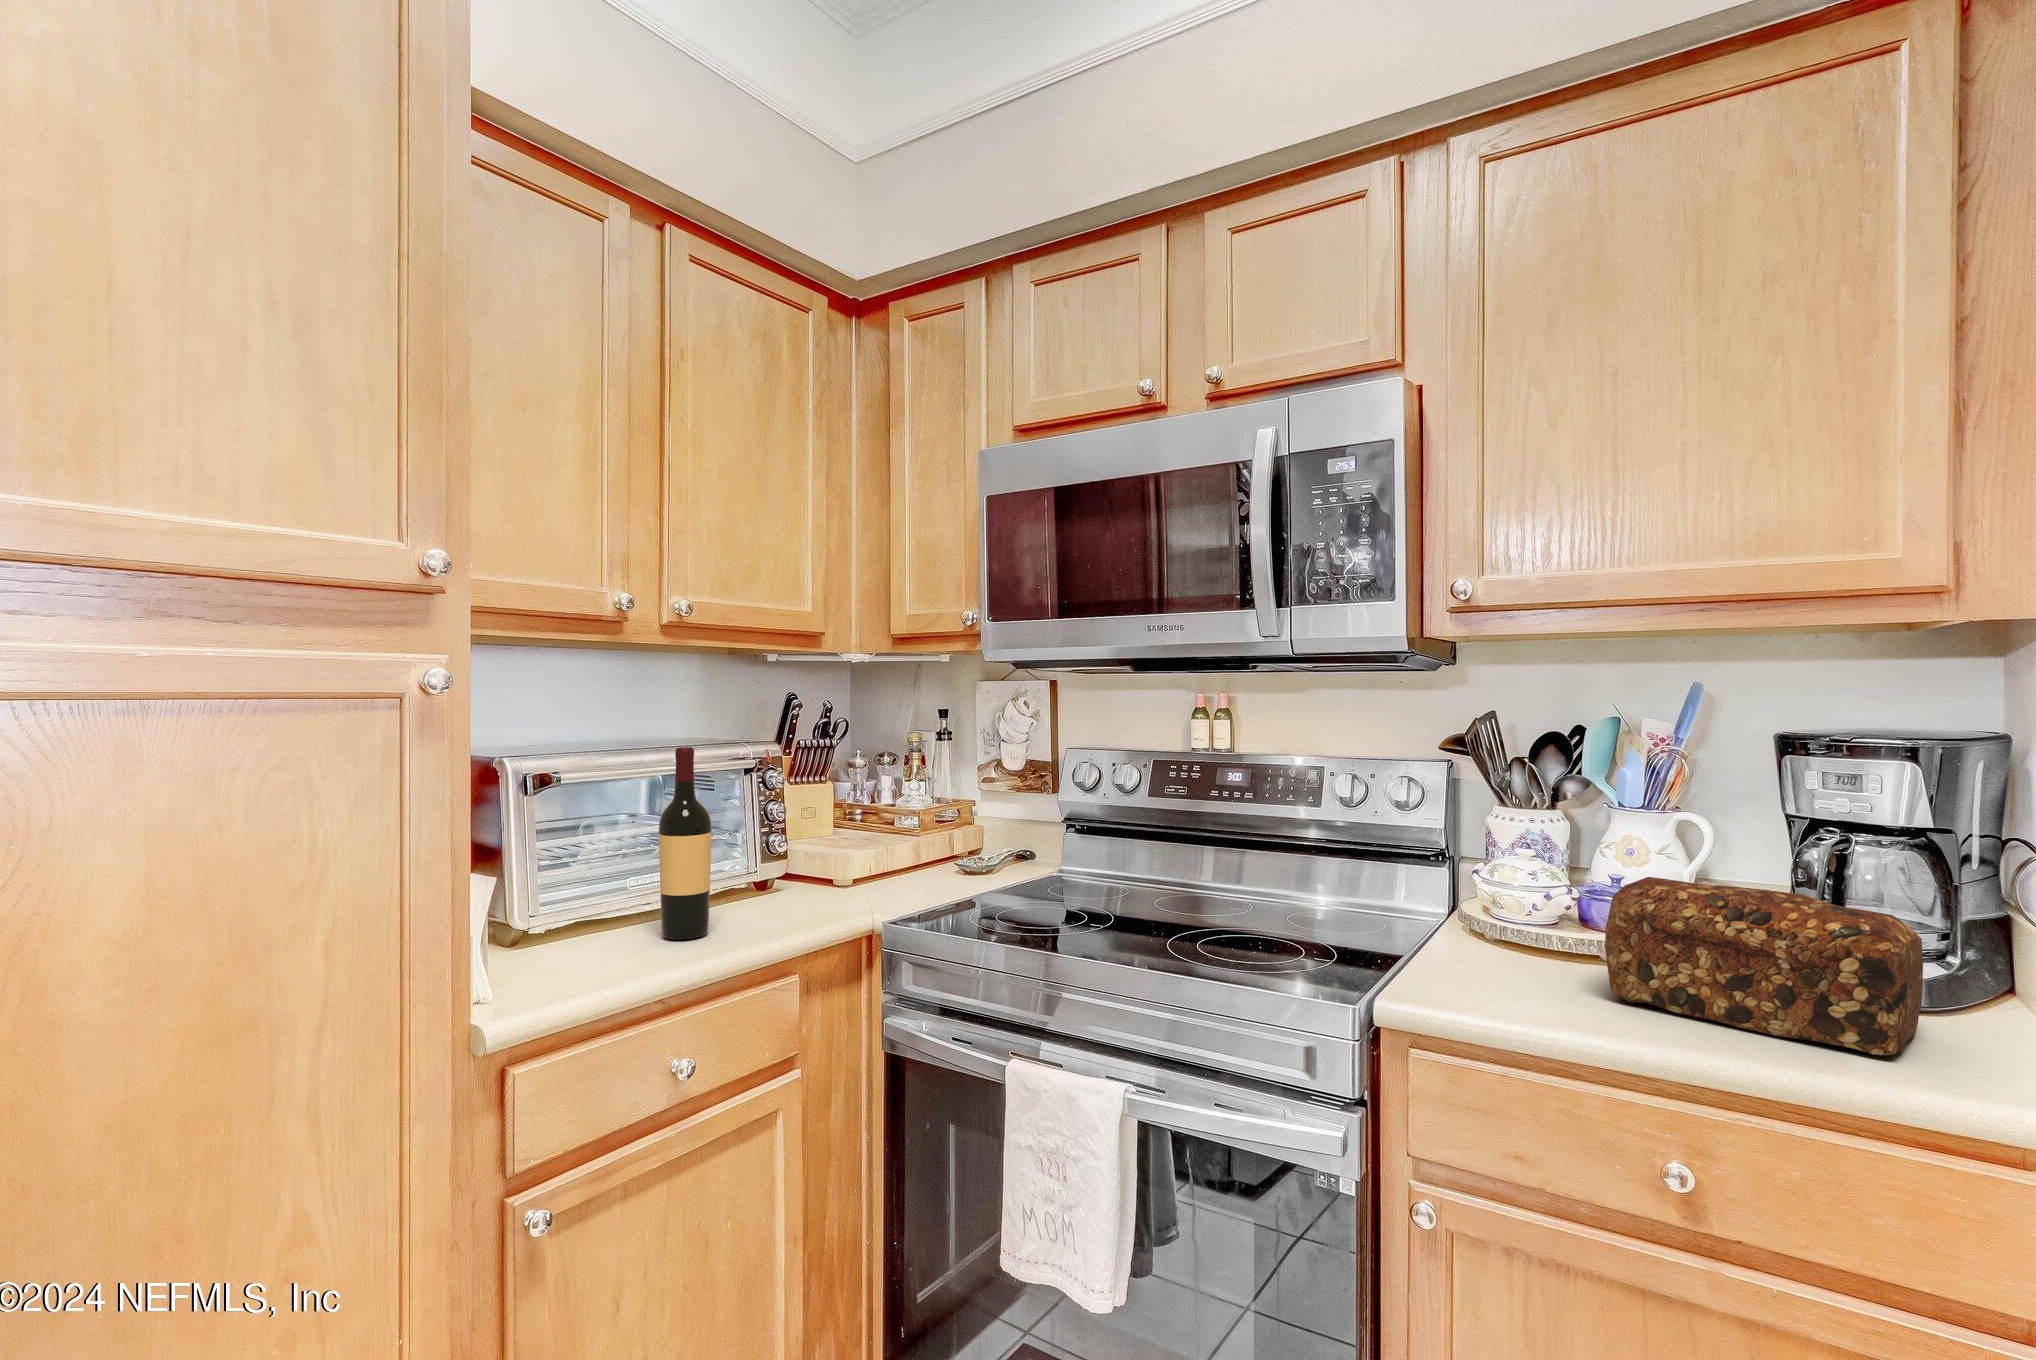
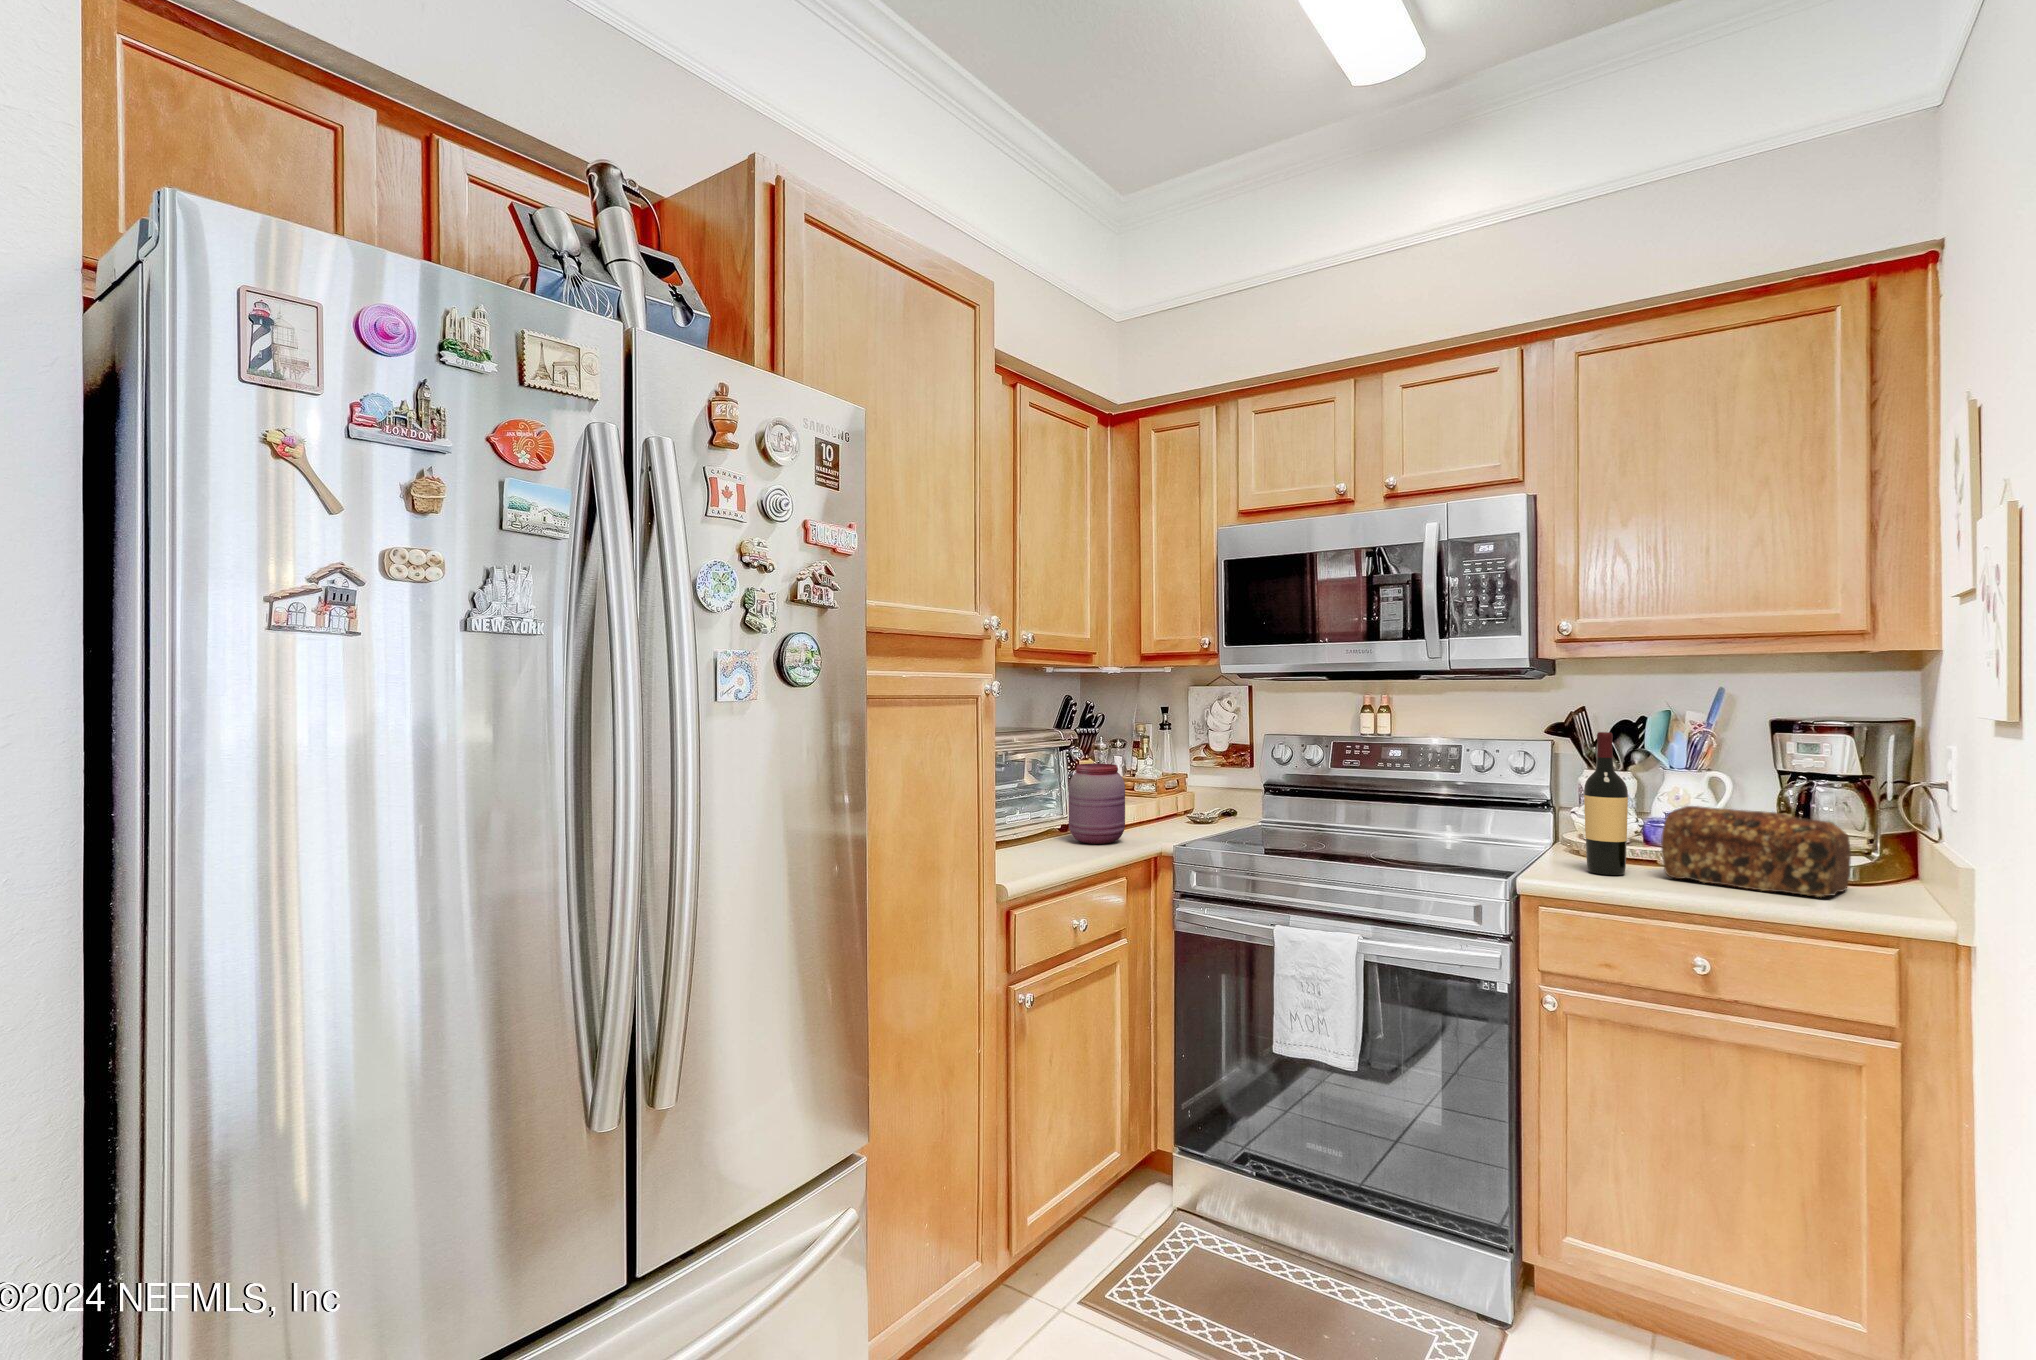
wine bottle: present [659,747,712,940] -> present [1584,732,1628,875]
jar: none [737,795,824,919] -> present [1069,764,1125,844]

